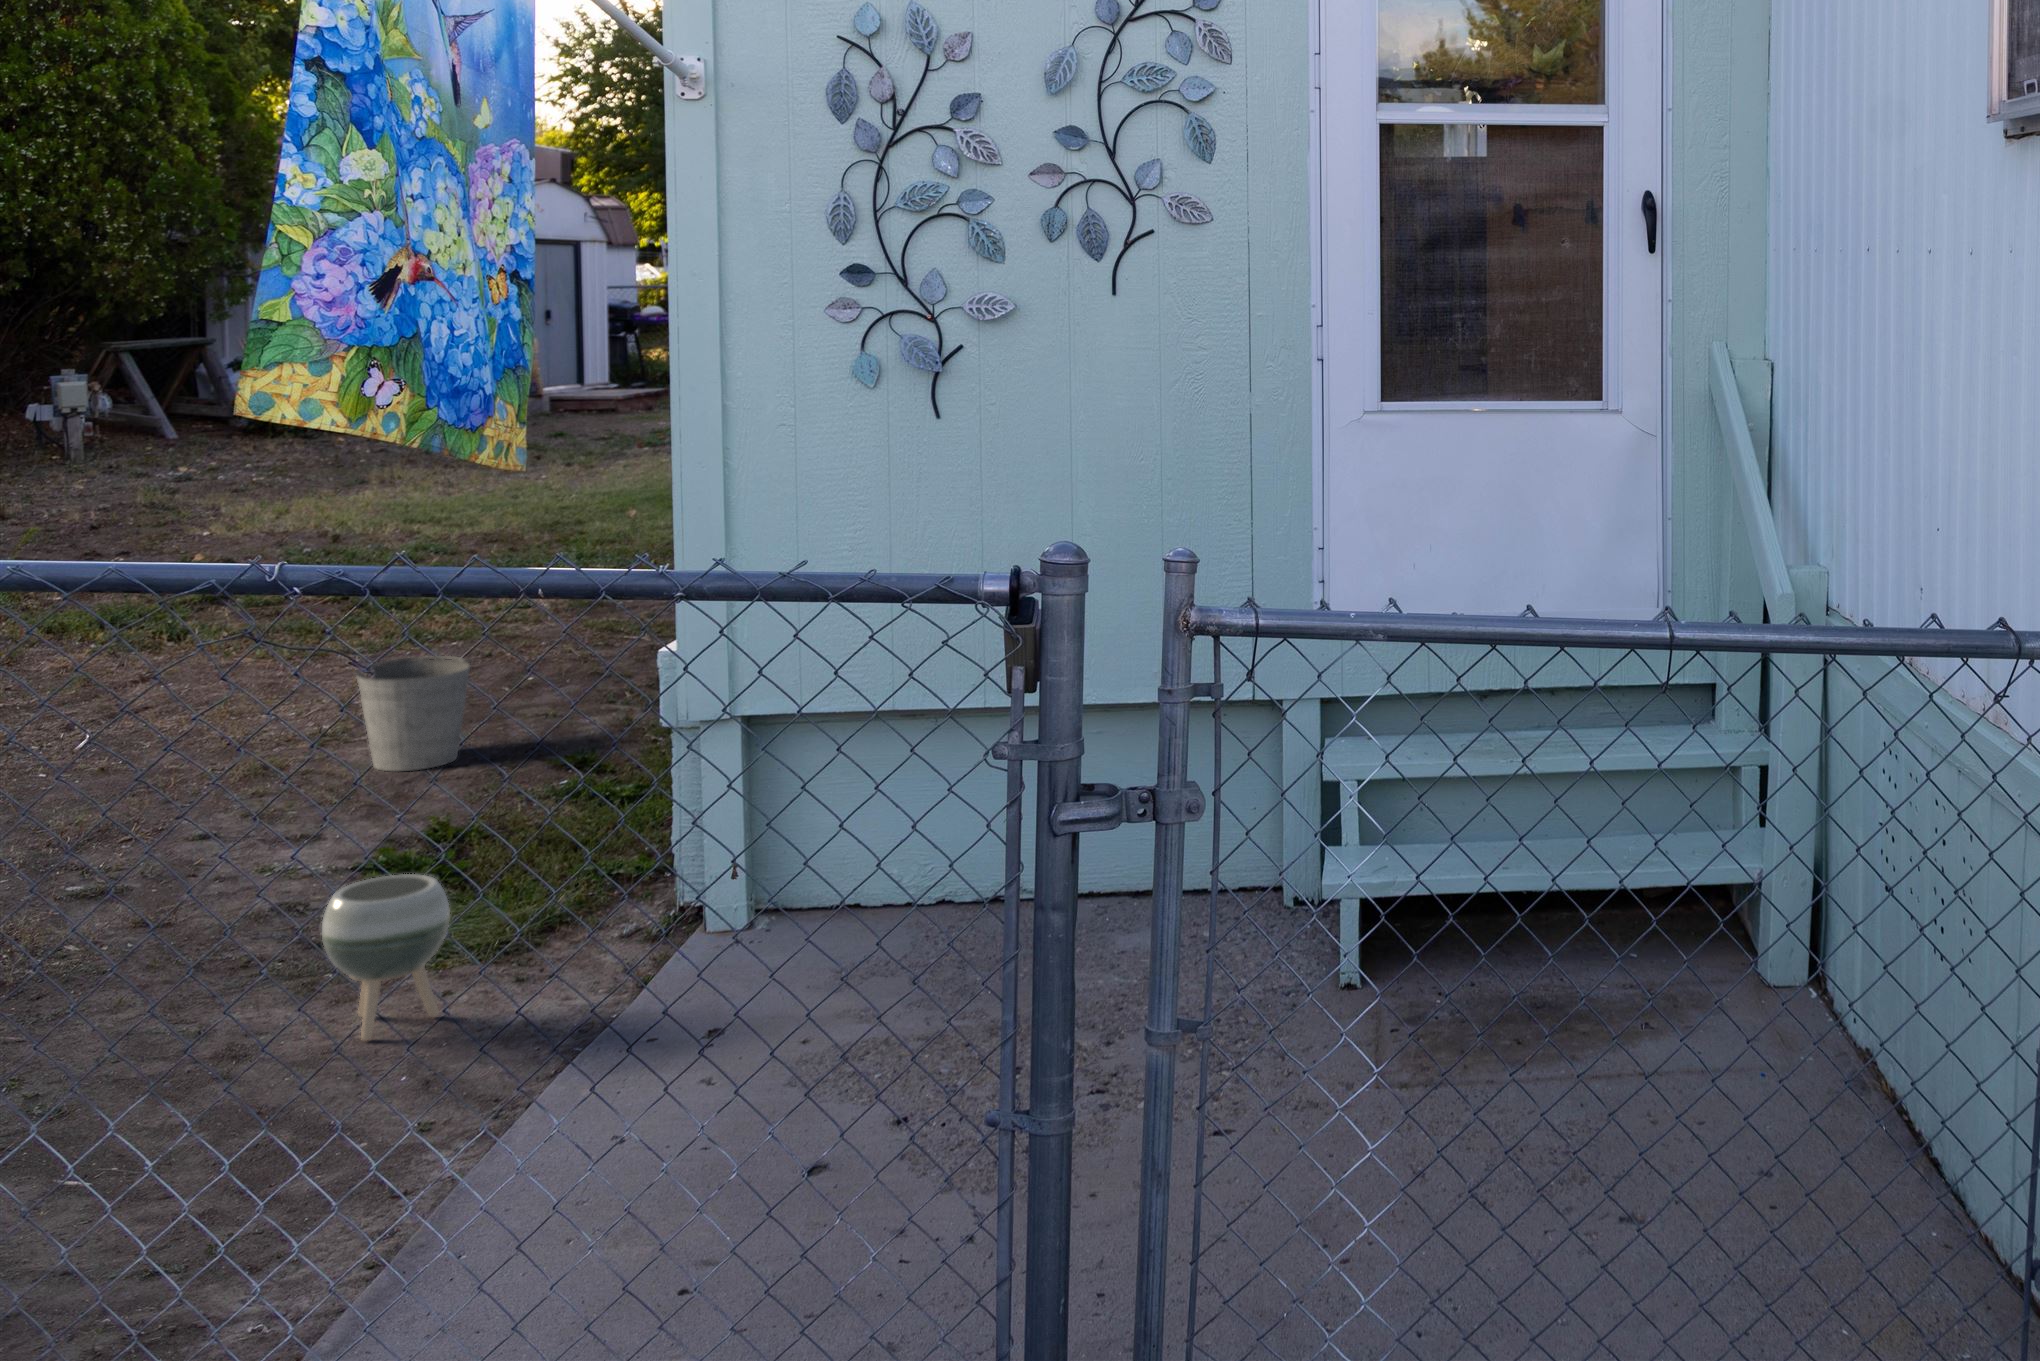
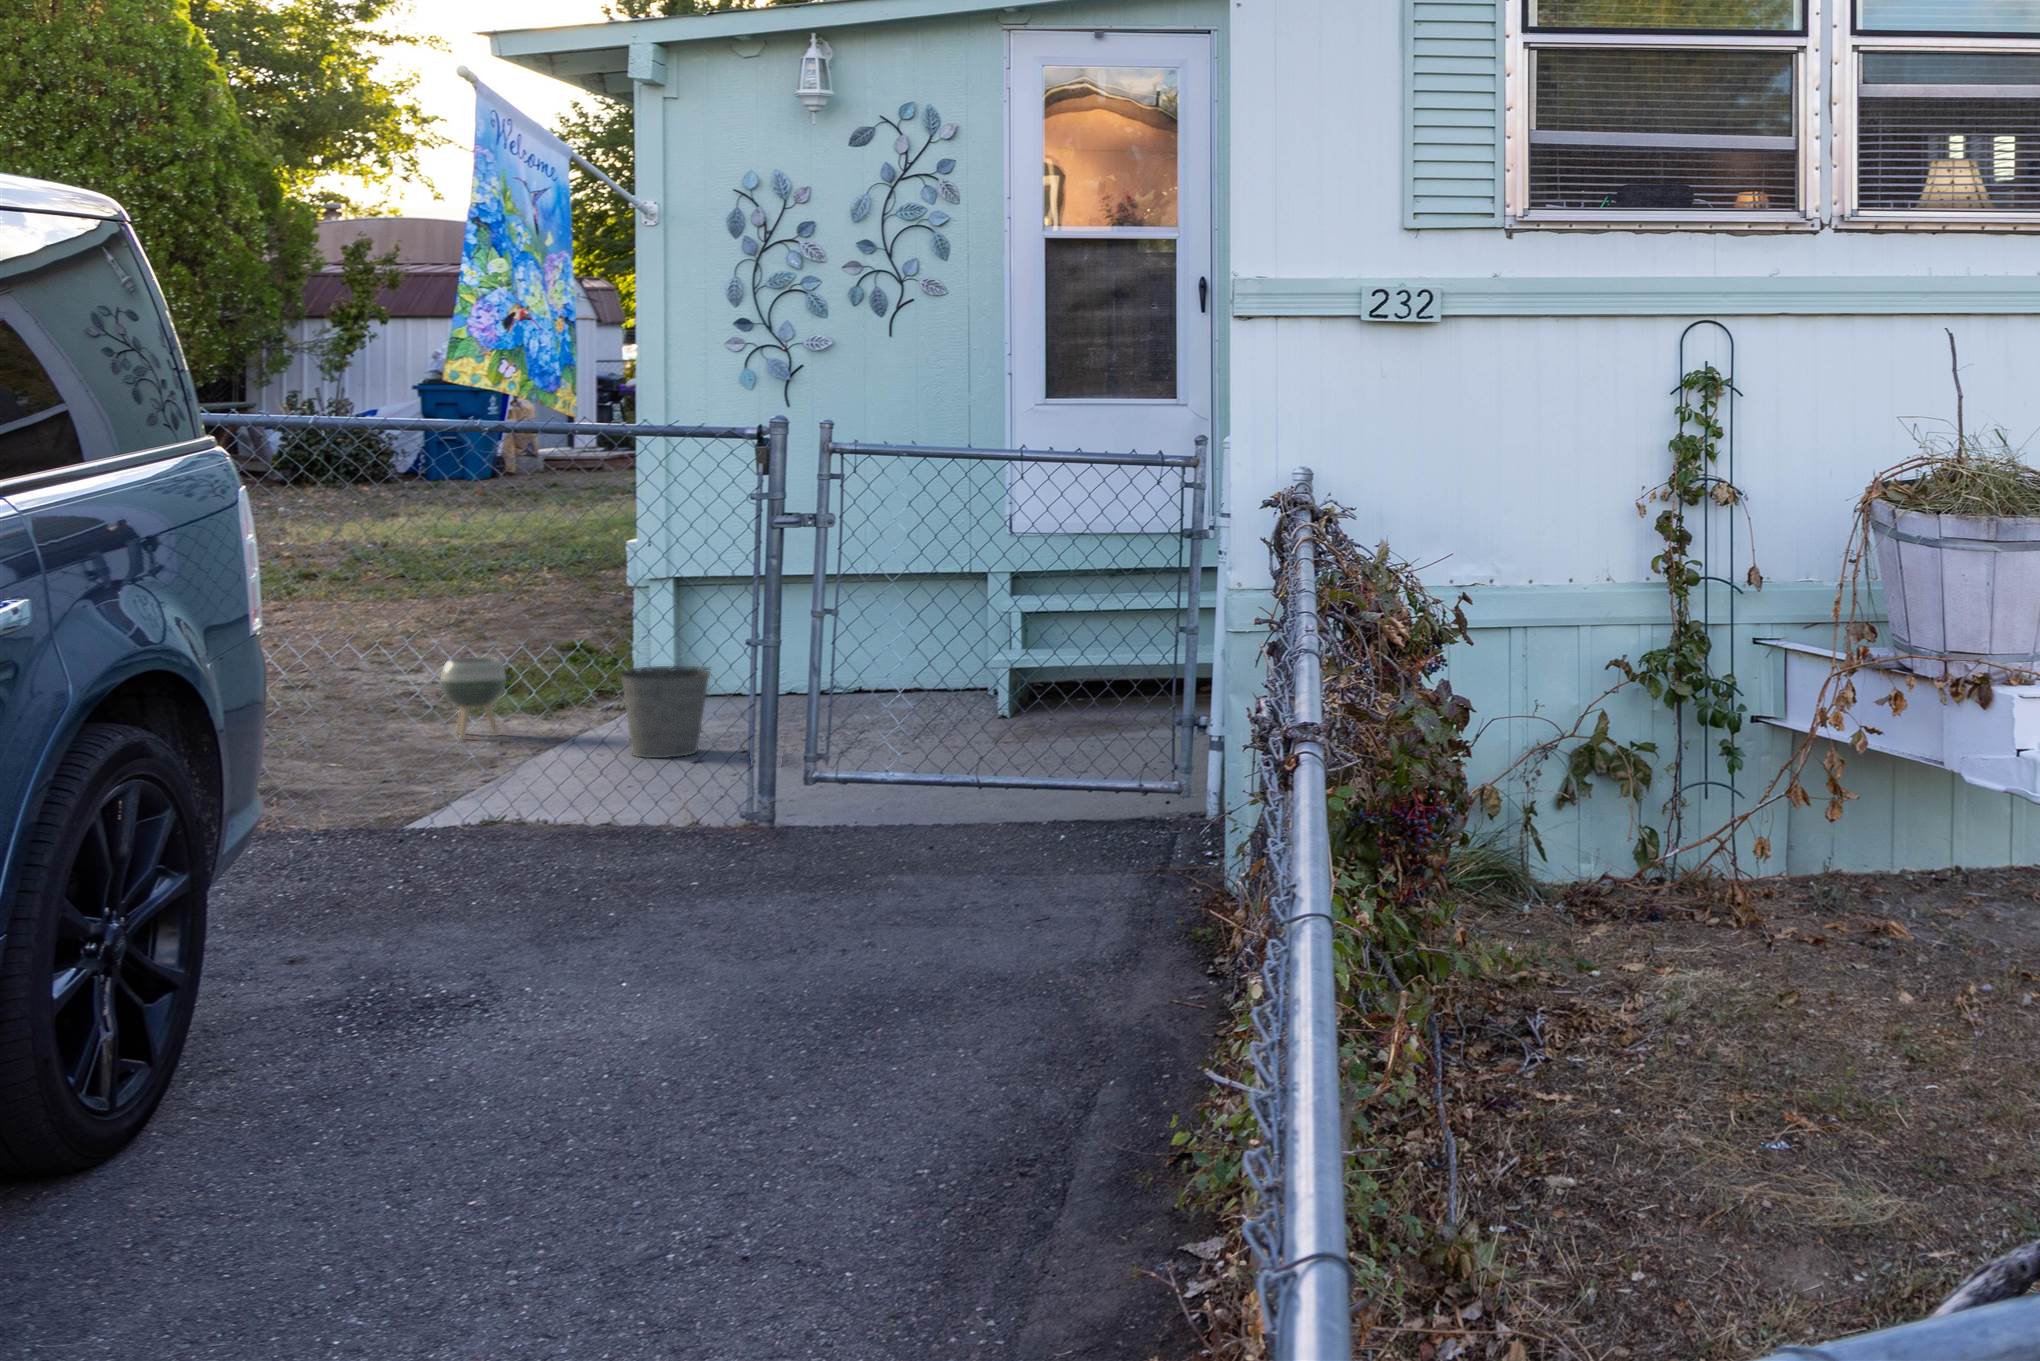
bucket: present [355,656,471,771] -> present [621,666,710,758]

